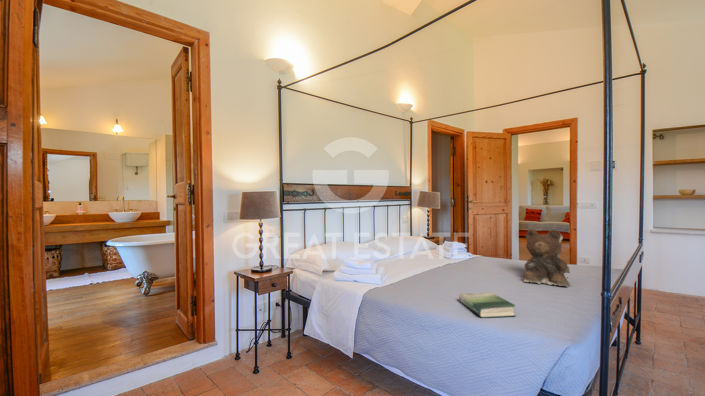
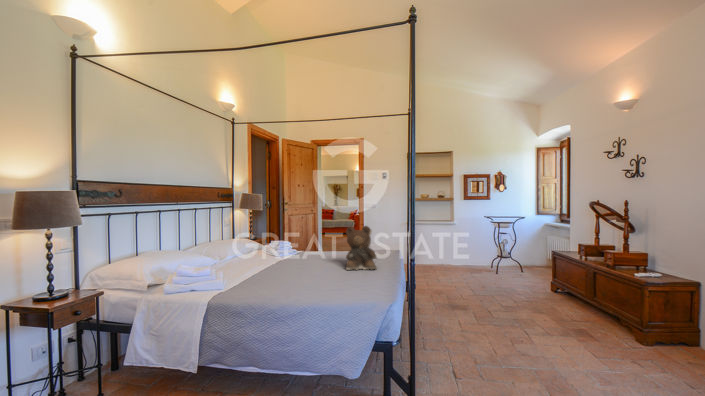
book: present [459,292,515,318] -> none [305,281,353,302]

